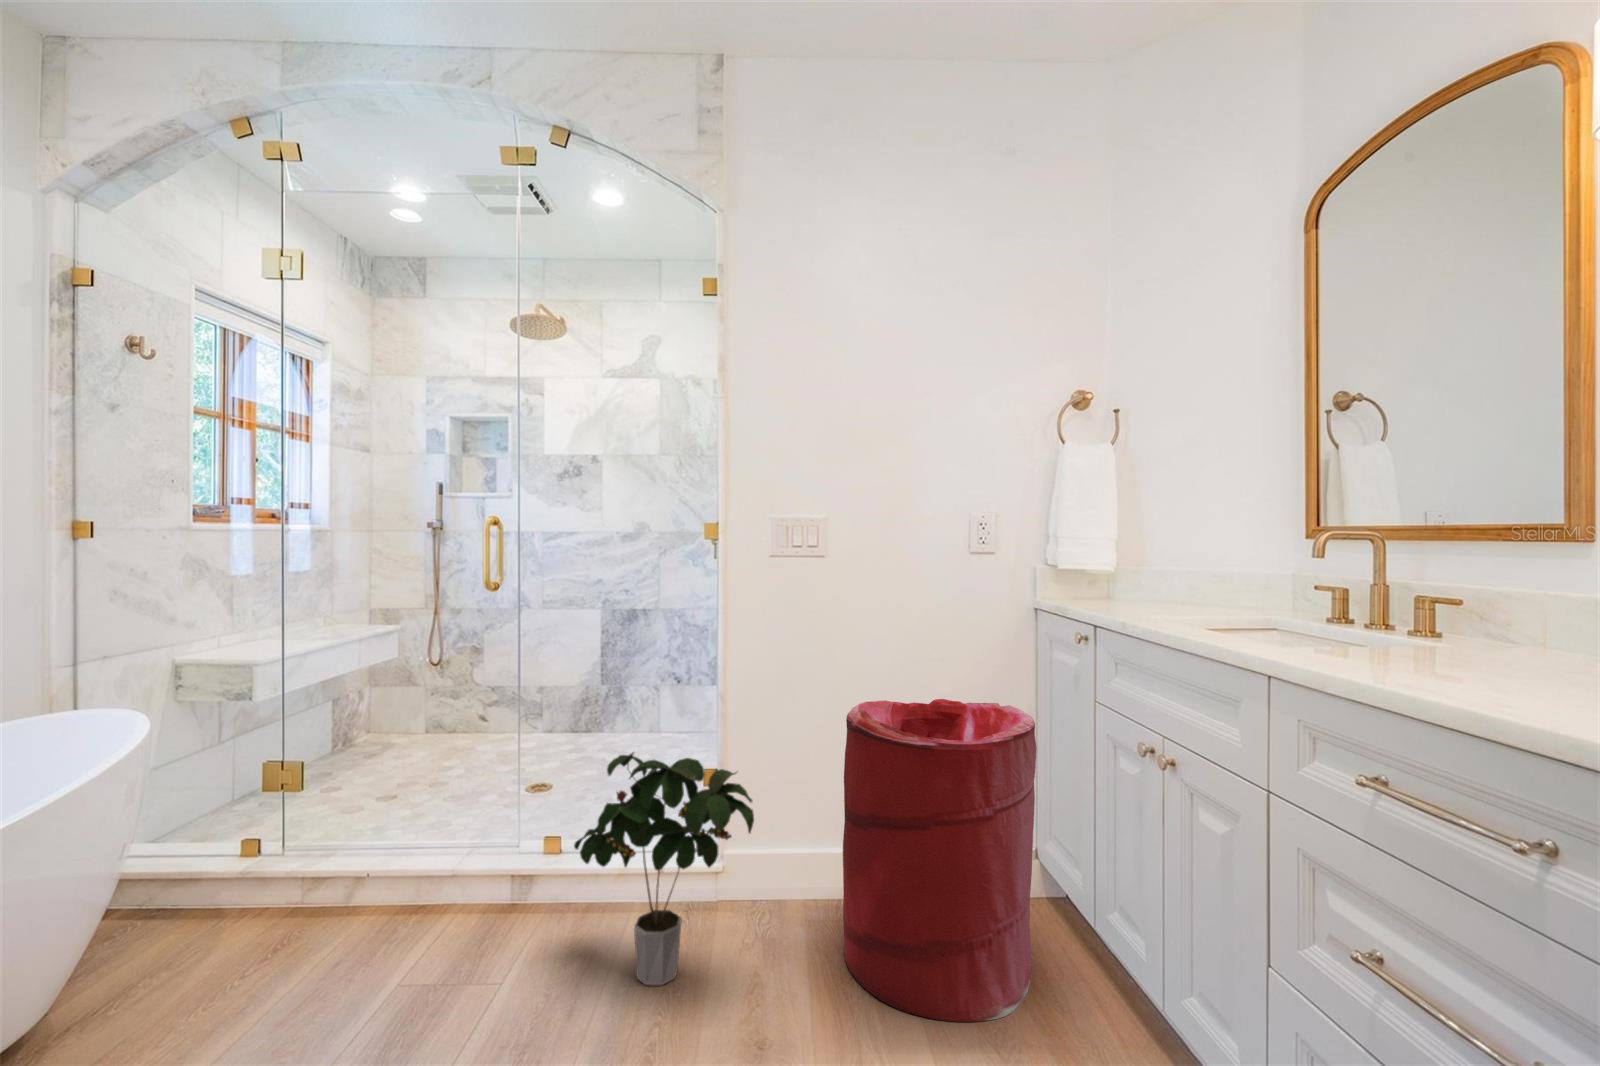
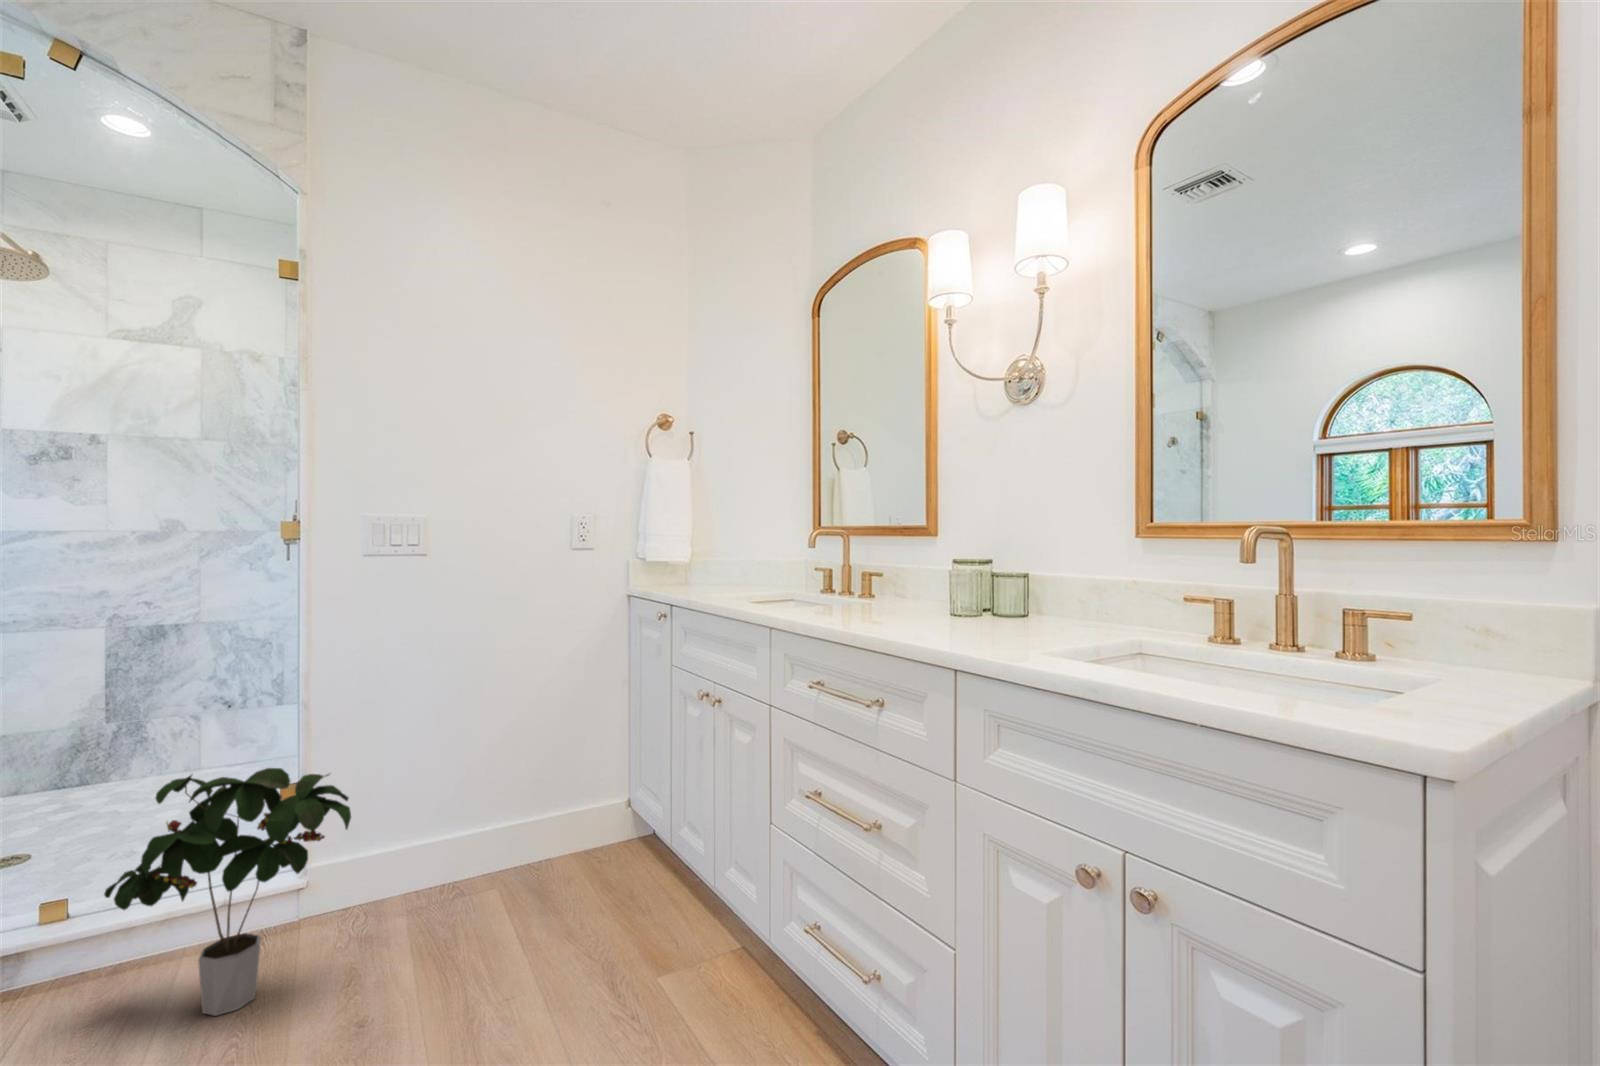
laundry hamper: present [843,699,1037,1022] -> none [449,678,624,952]

